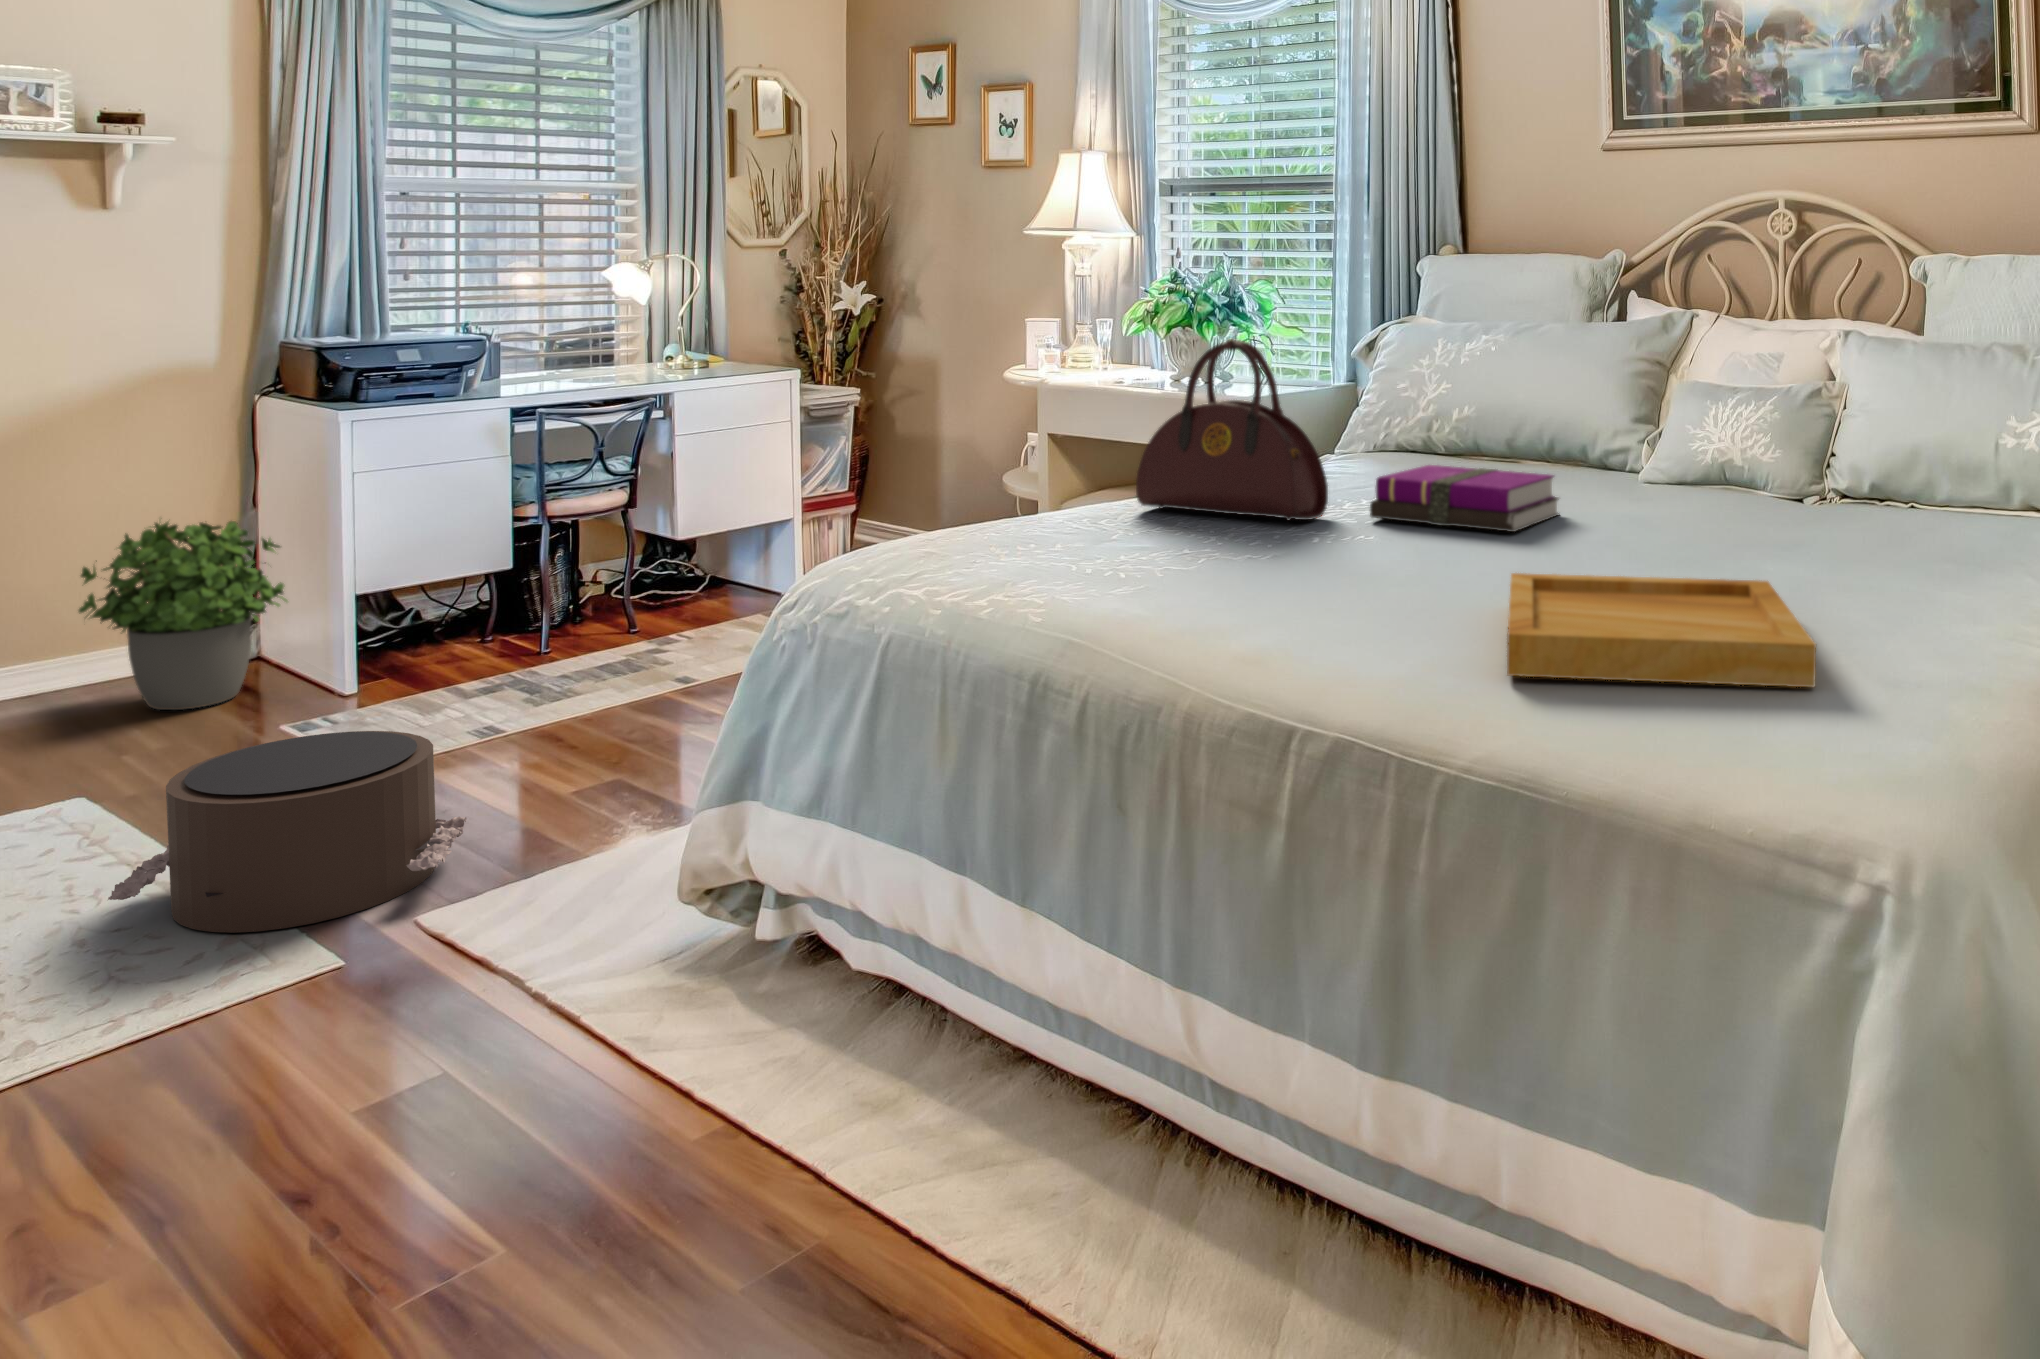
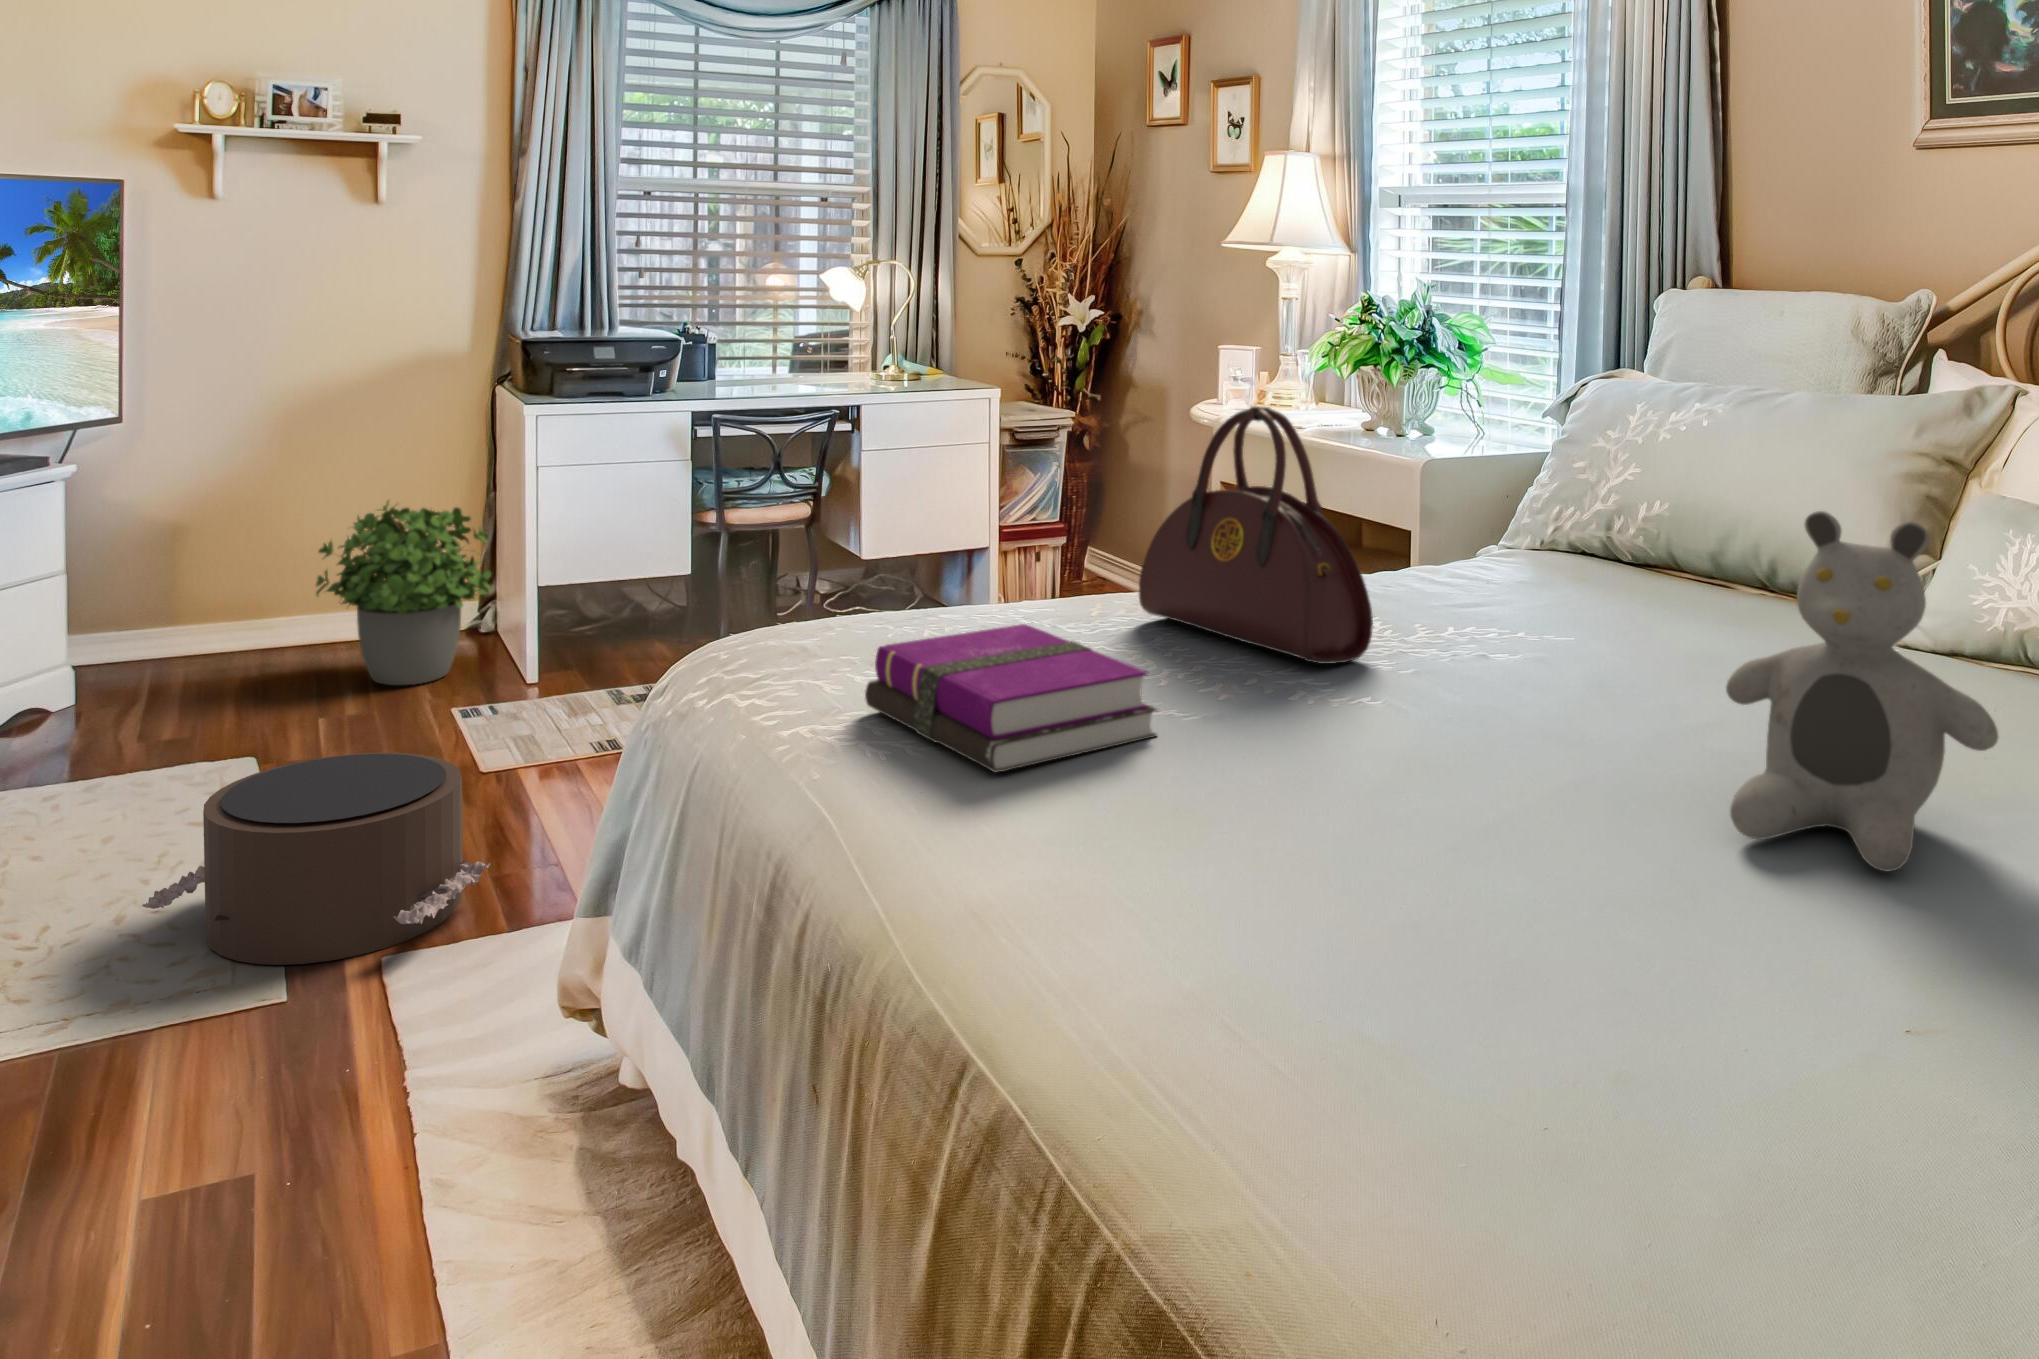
teddy bear: none [1604,370,1763,573] -> present [1726,511,1998,872]
notebook: present [1370,465,1559,532] -> present [865,624,1157,773]
tray: present [1507,573,1816,687] -> none [1318,841,1930,1262]

